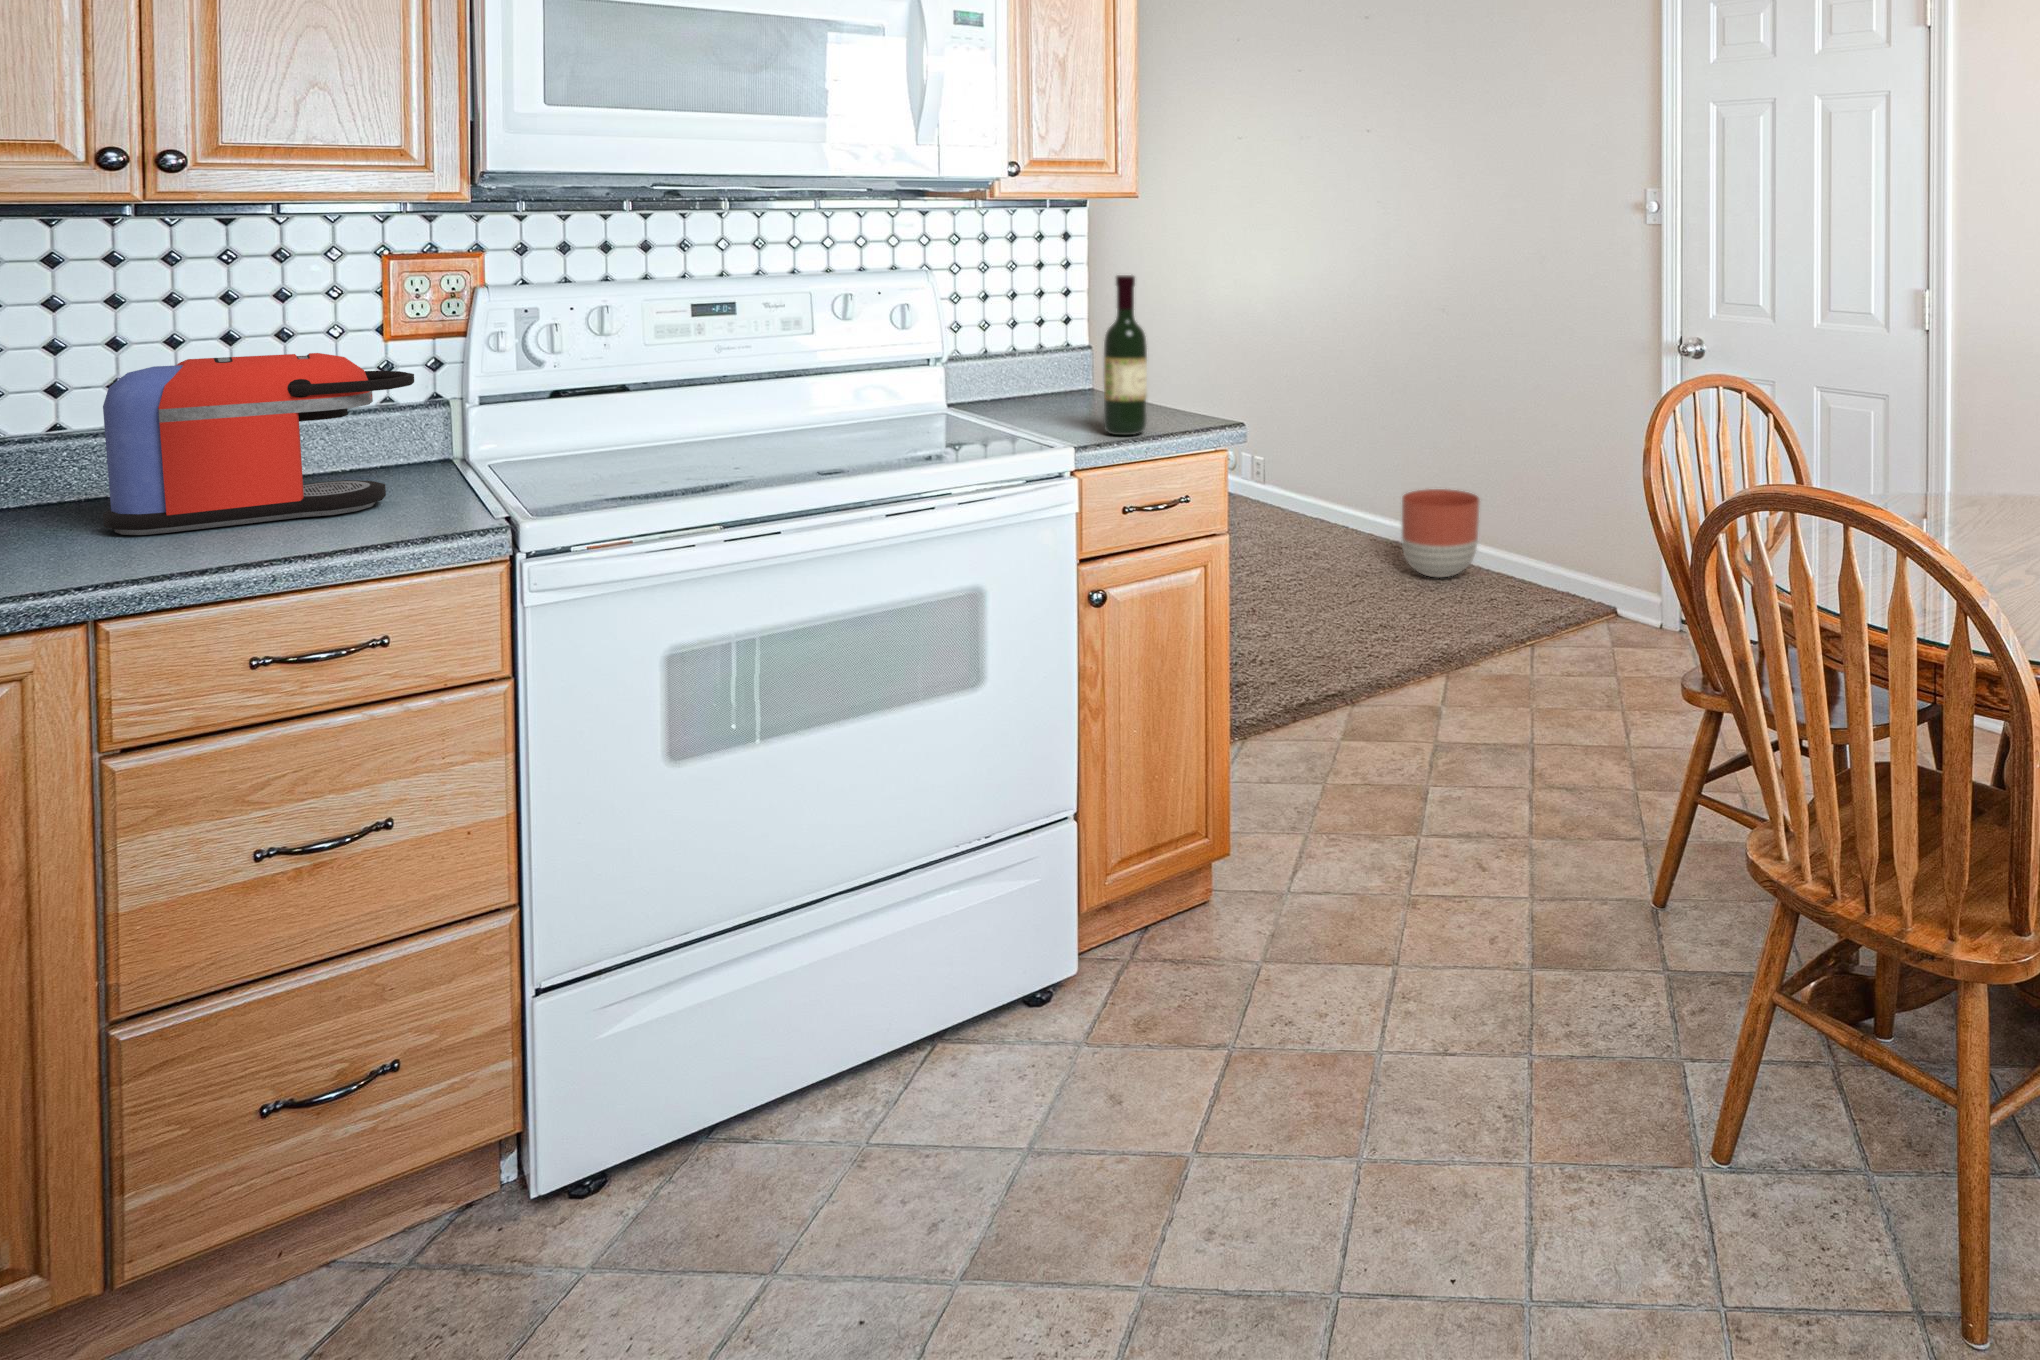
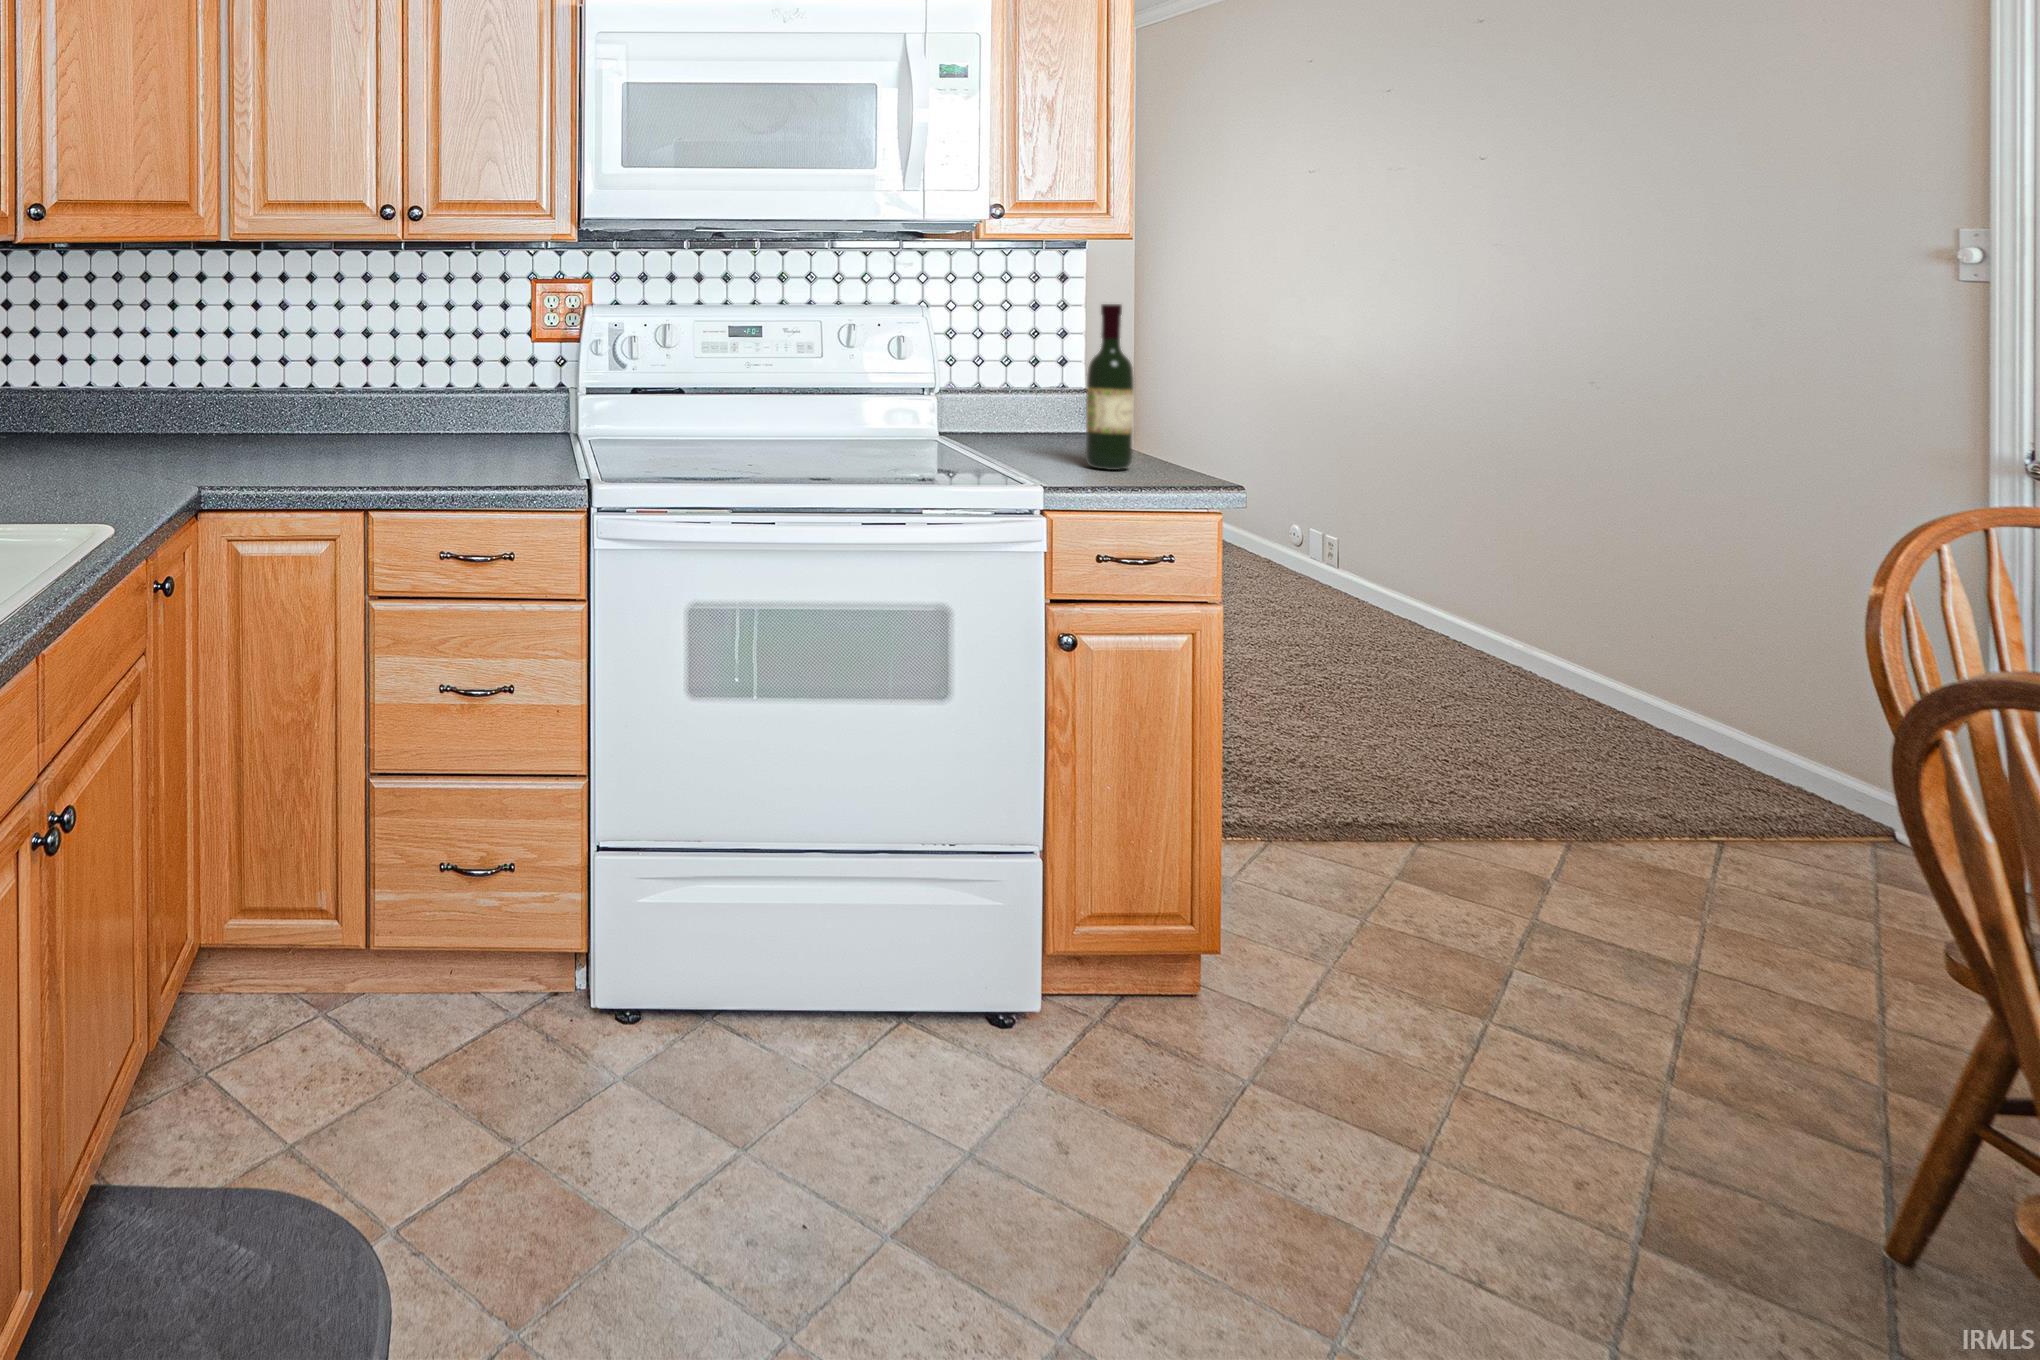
coffee maker: present [103,353,414,535] -> none [379,351,541,467]
planter: present [1402,489,1480,577] -> none [1516,606,1645,724]

